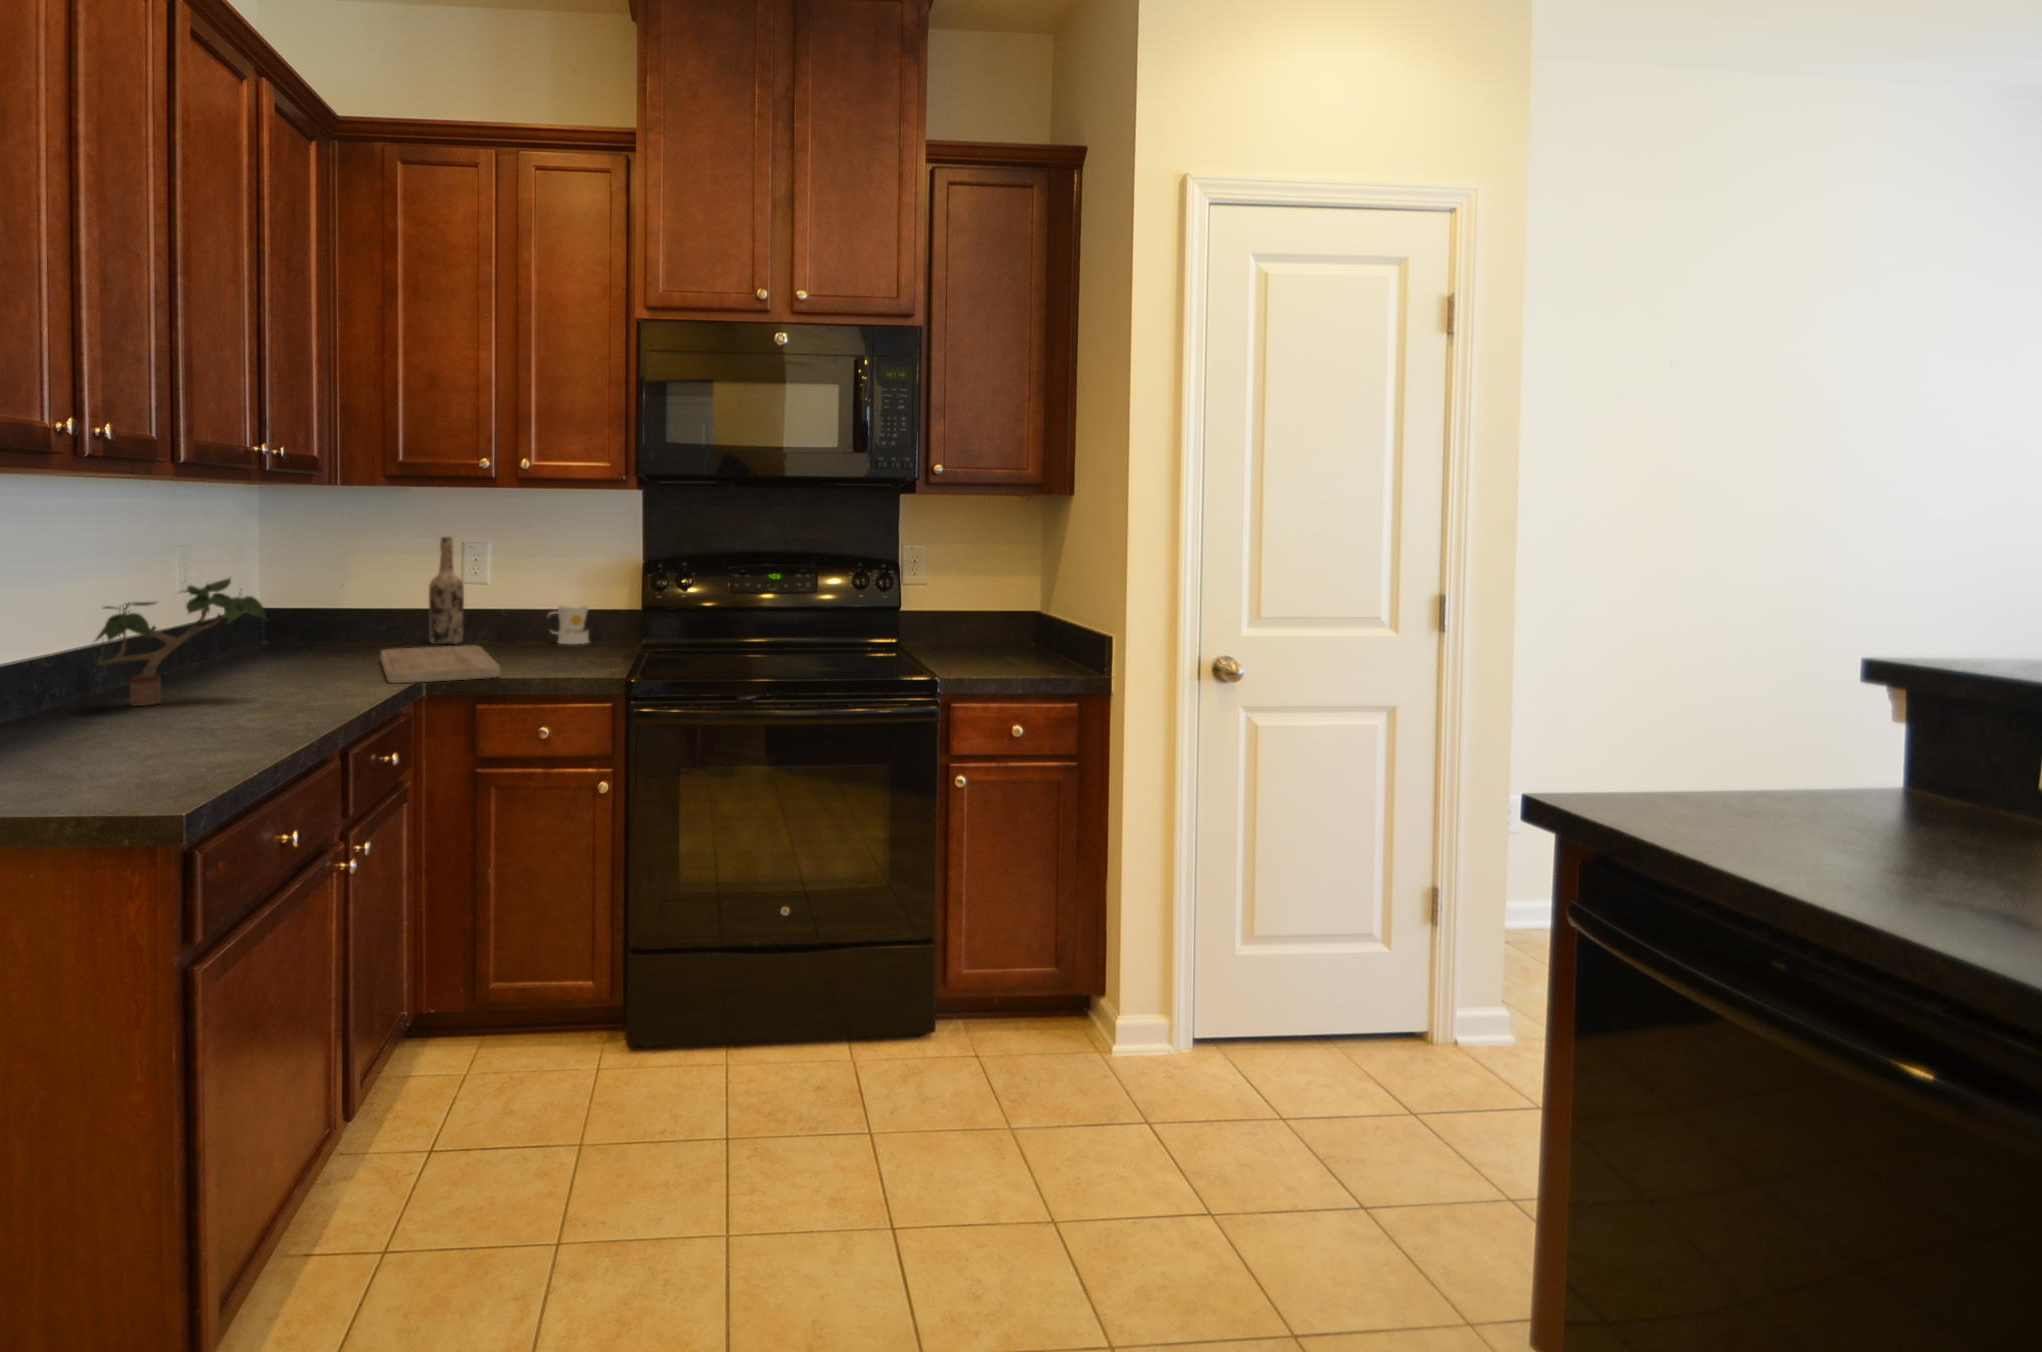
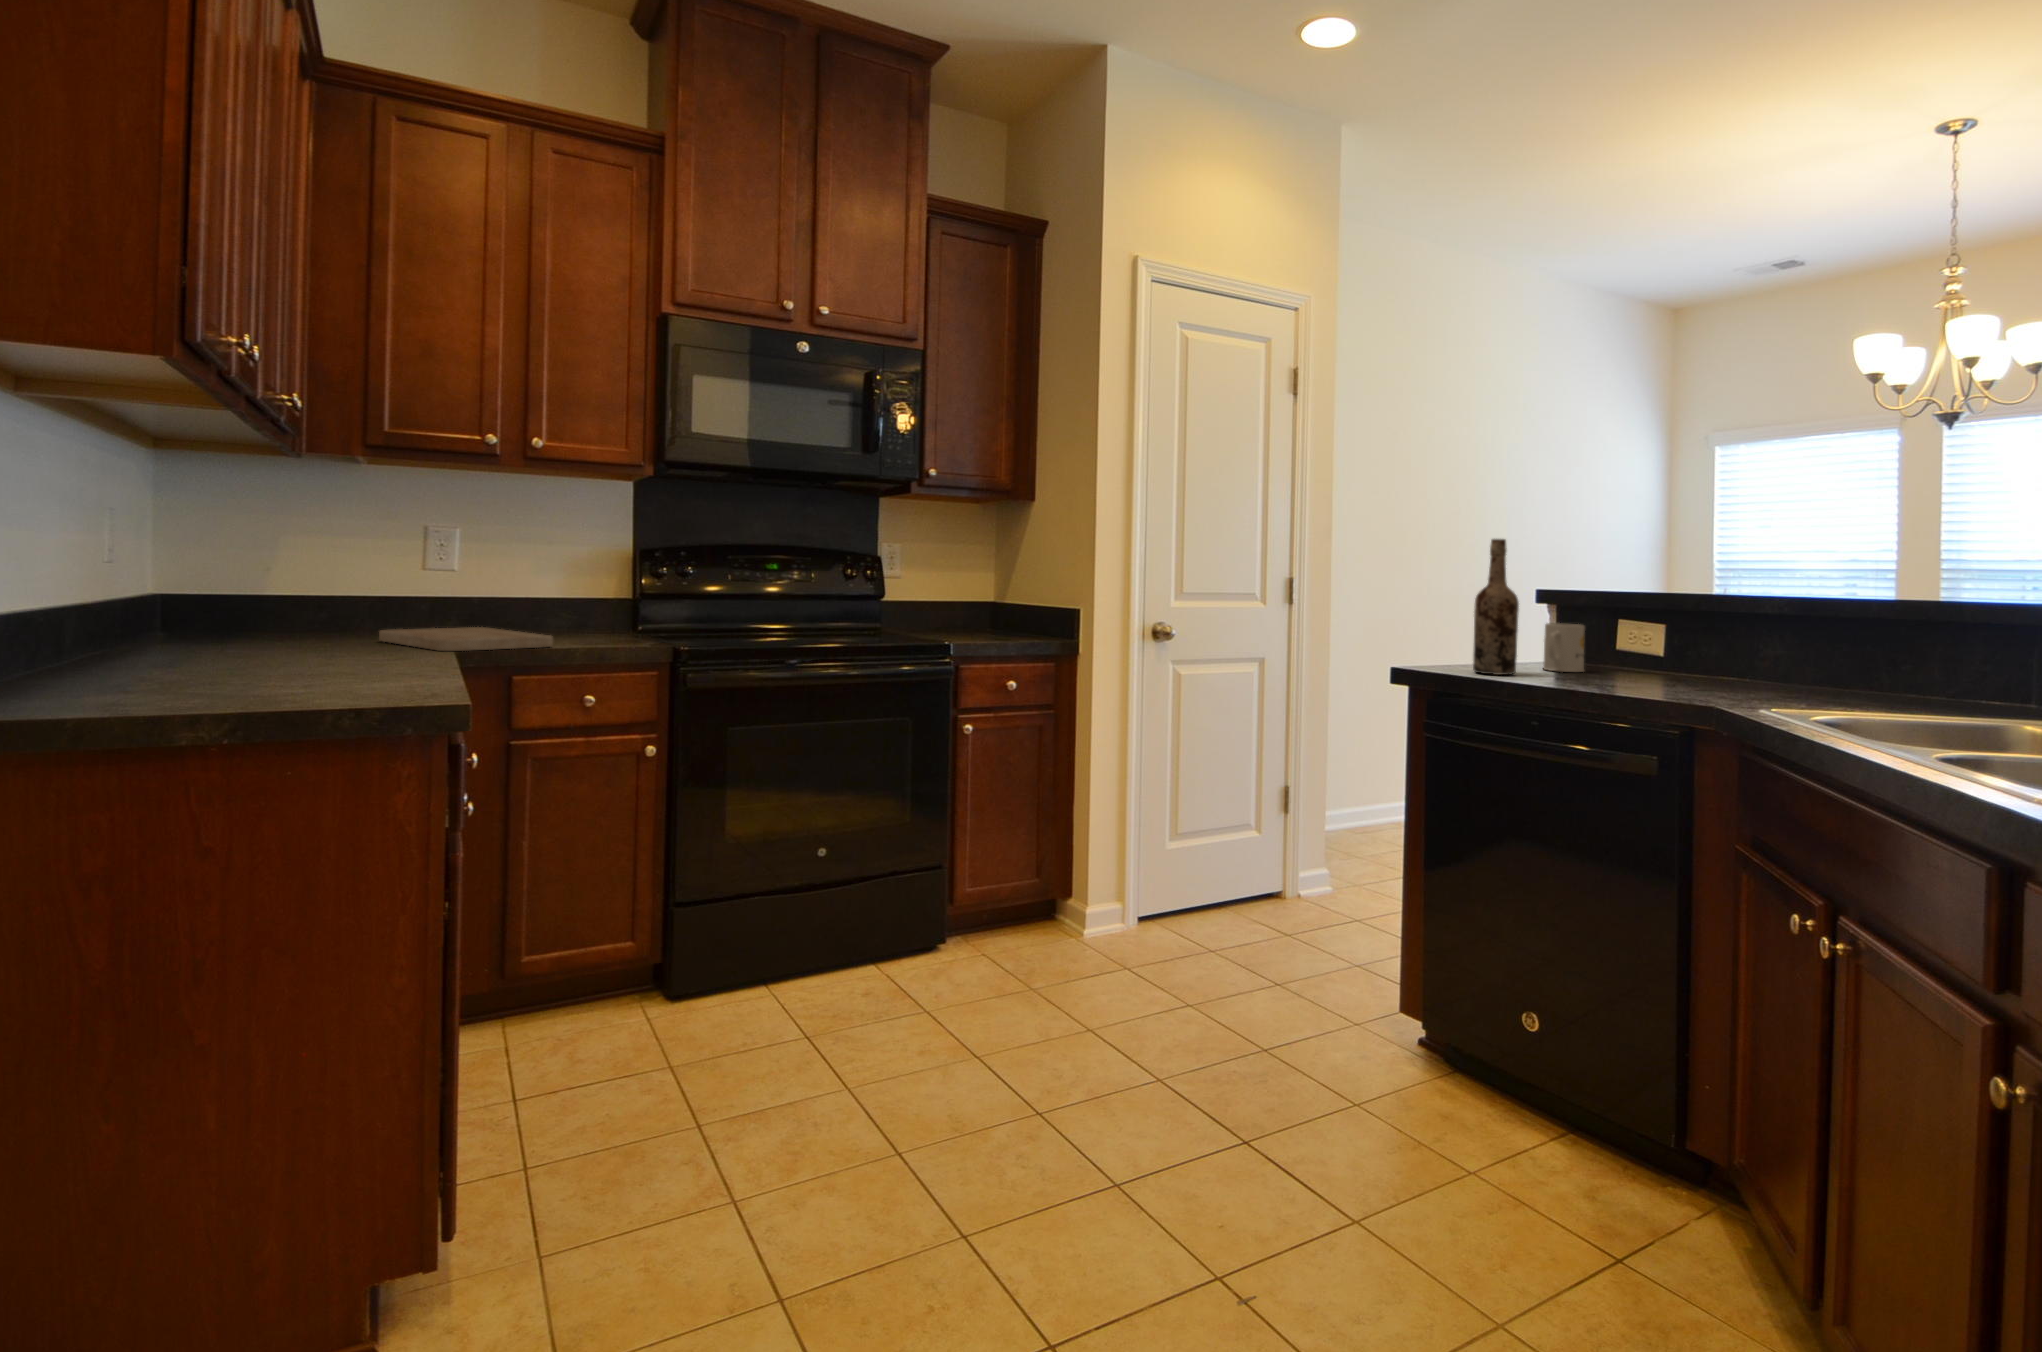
wine bottle: present [429,537,464,644] -> present [1473,539,1519,675]
potted plant: present [96,578,266,706] -> none [121,530,359,666]
mug: present [551,606,589,644] -> present [1543,623,1585,672]

